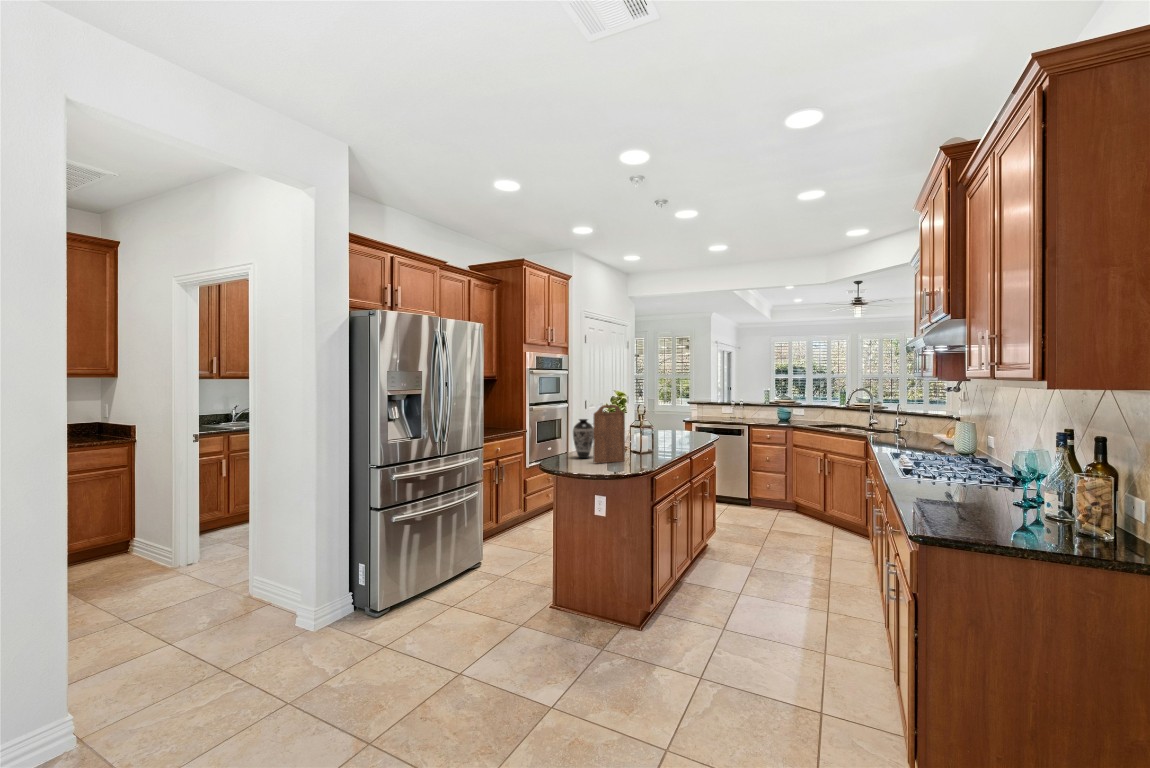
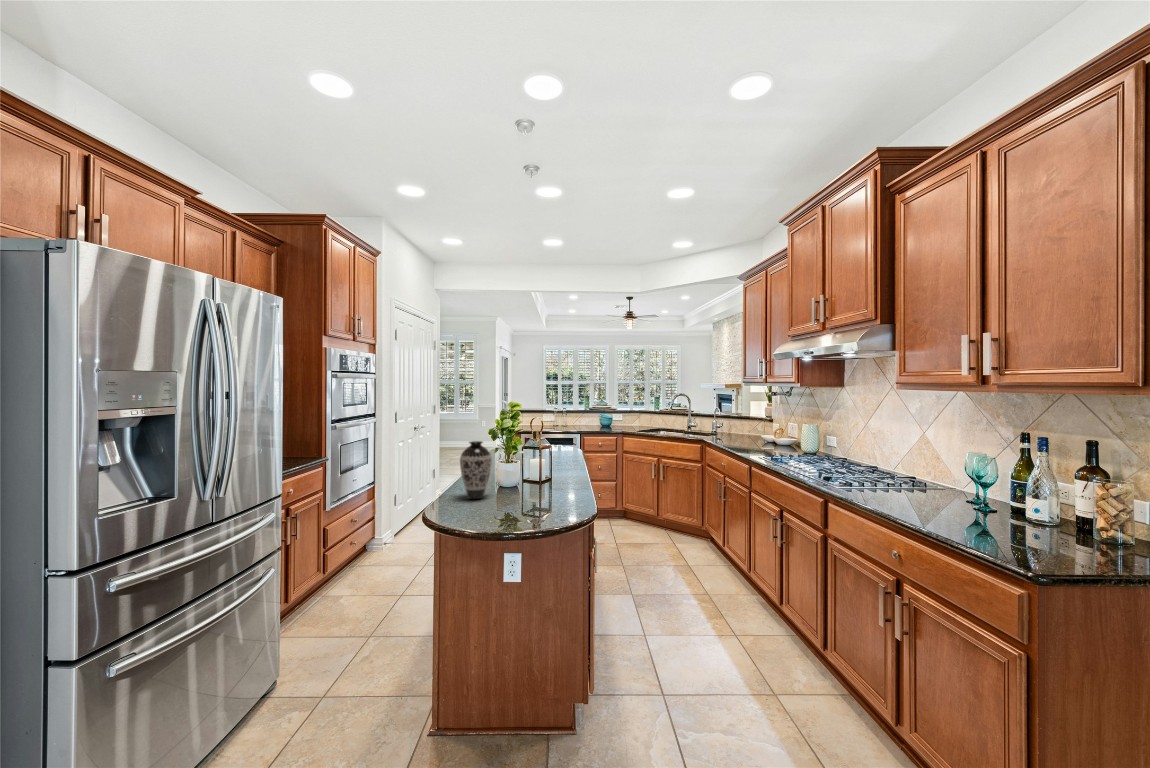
cutting board: present [593,405,625,463] -> none [507,420,544,507]

